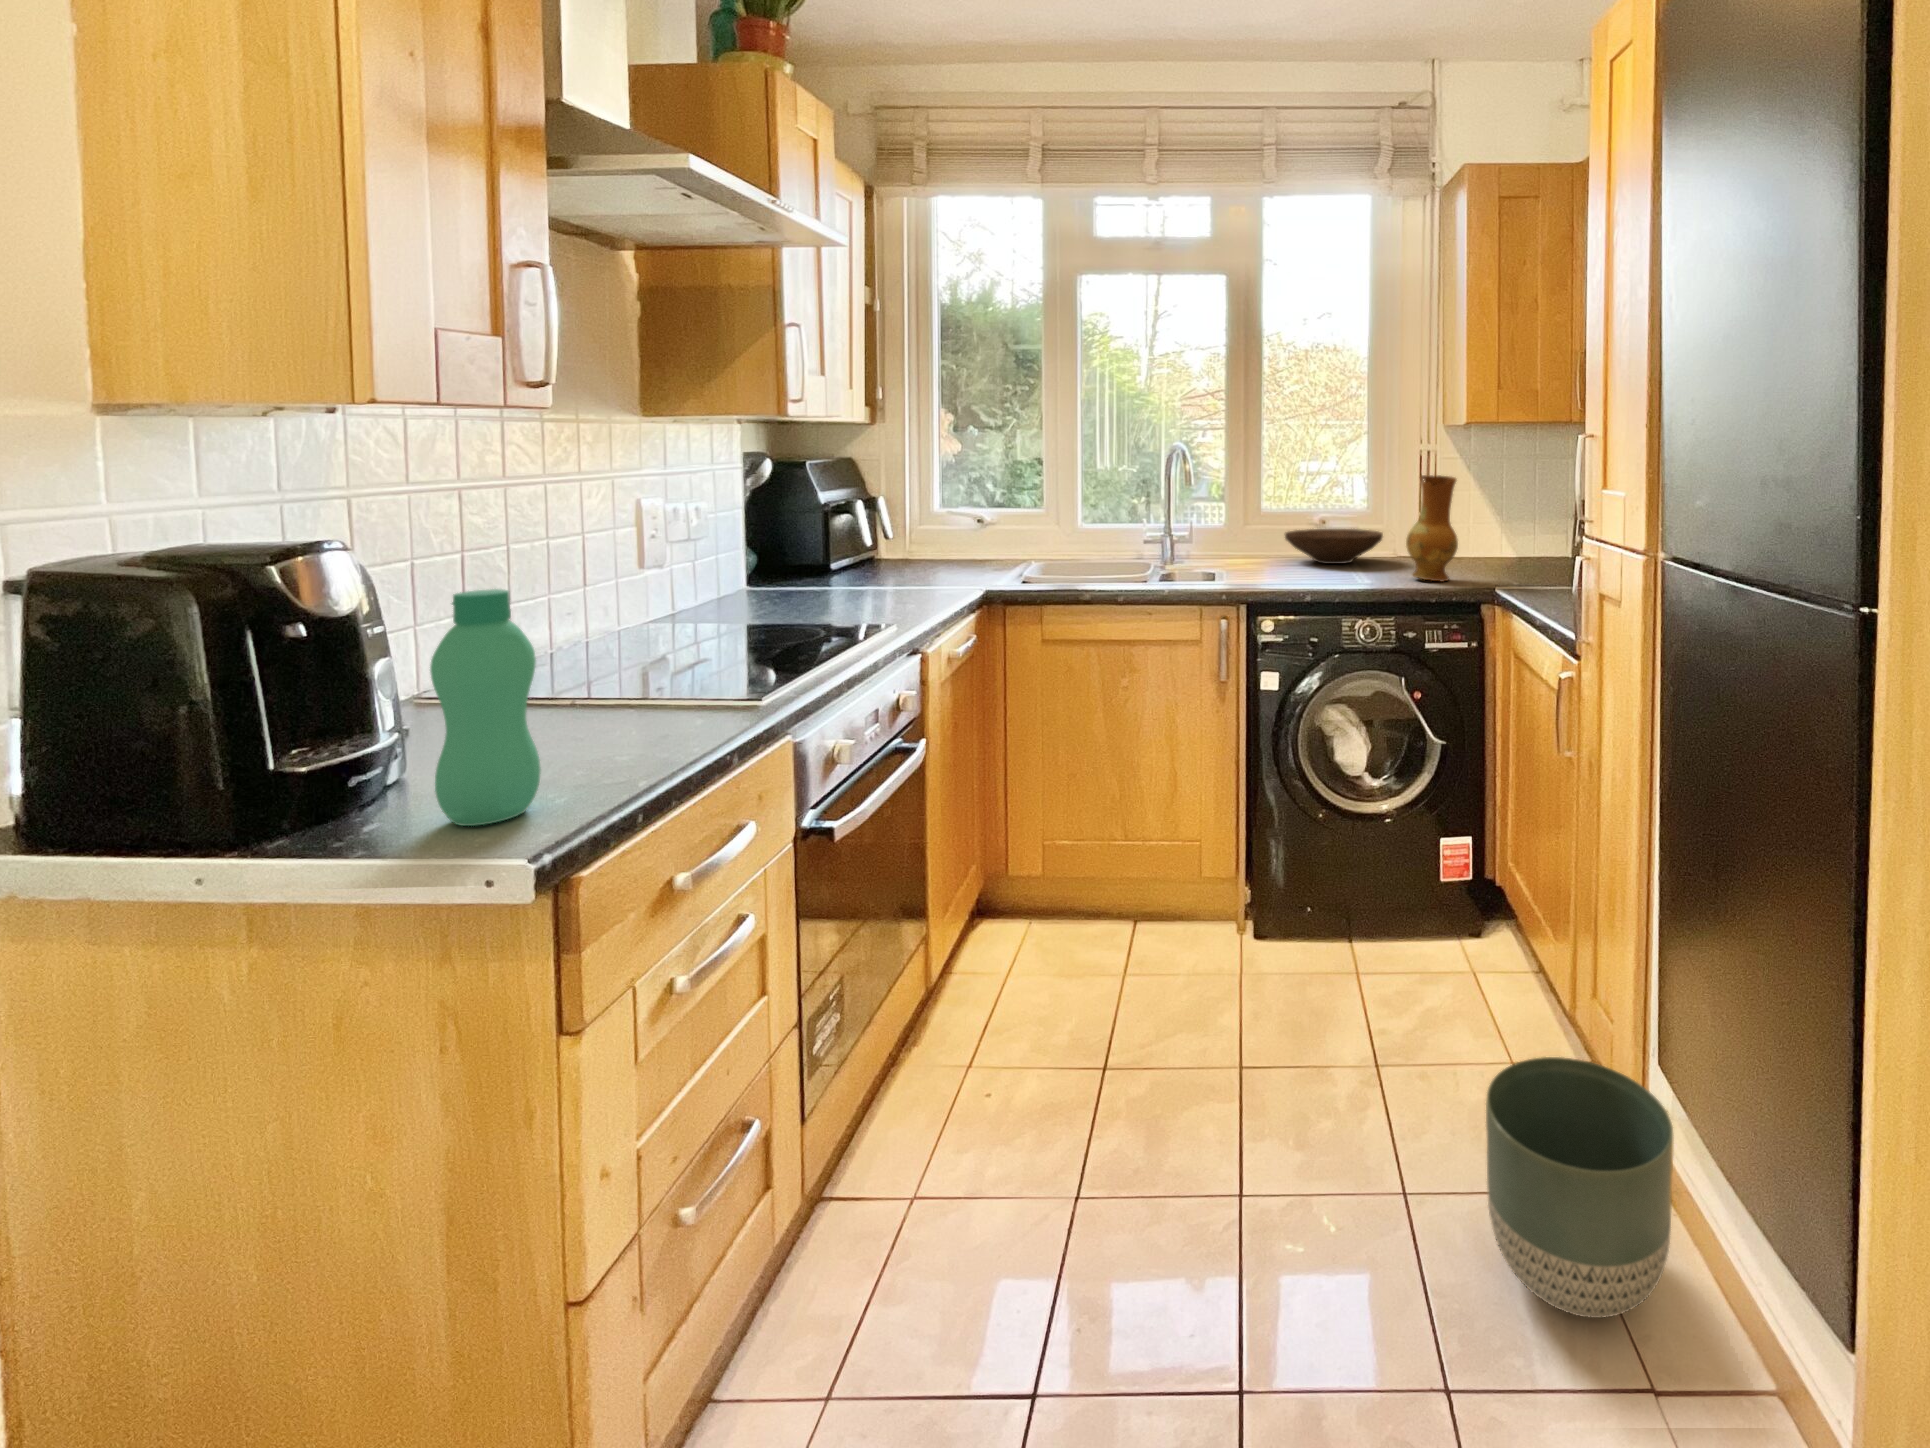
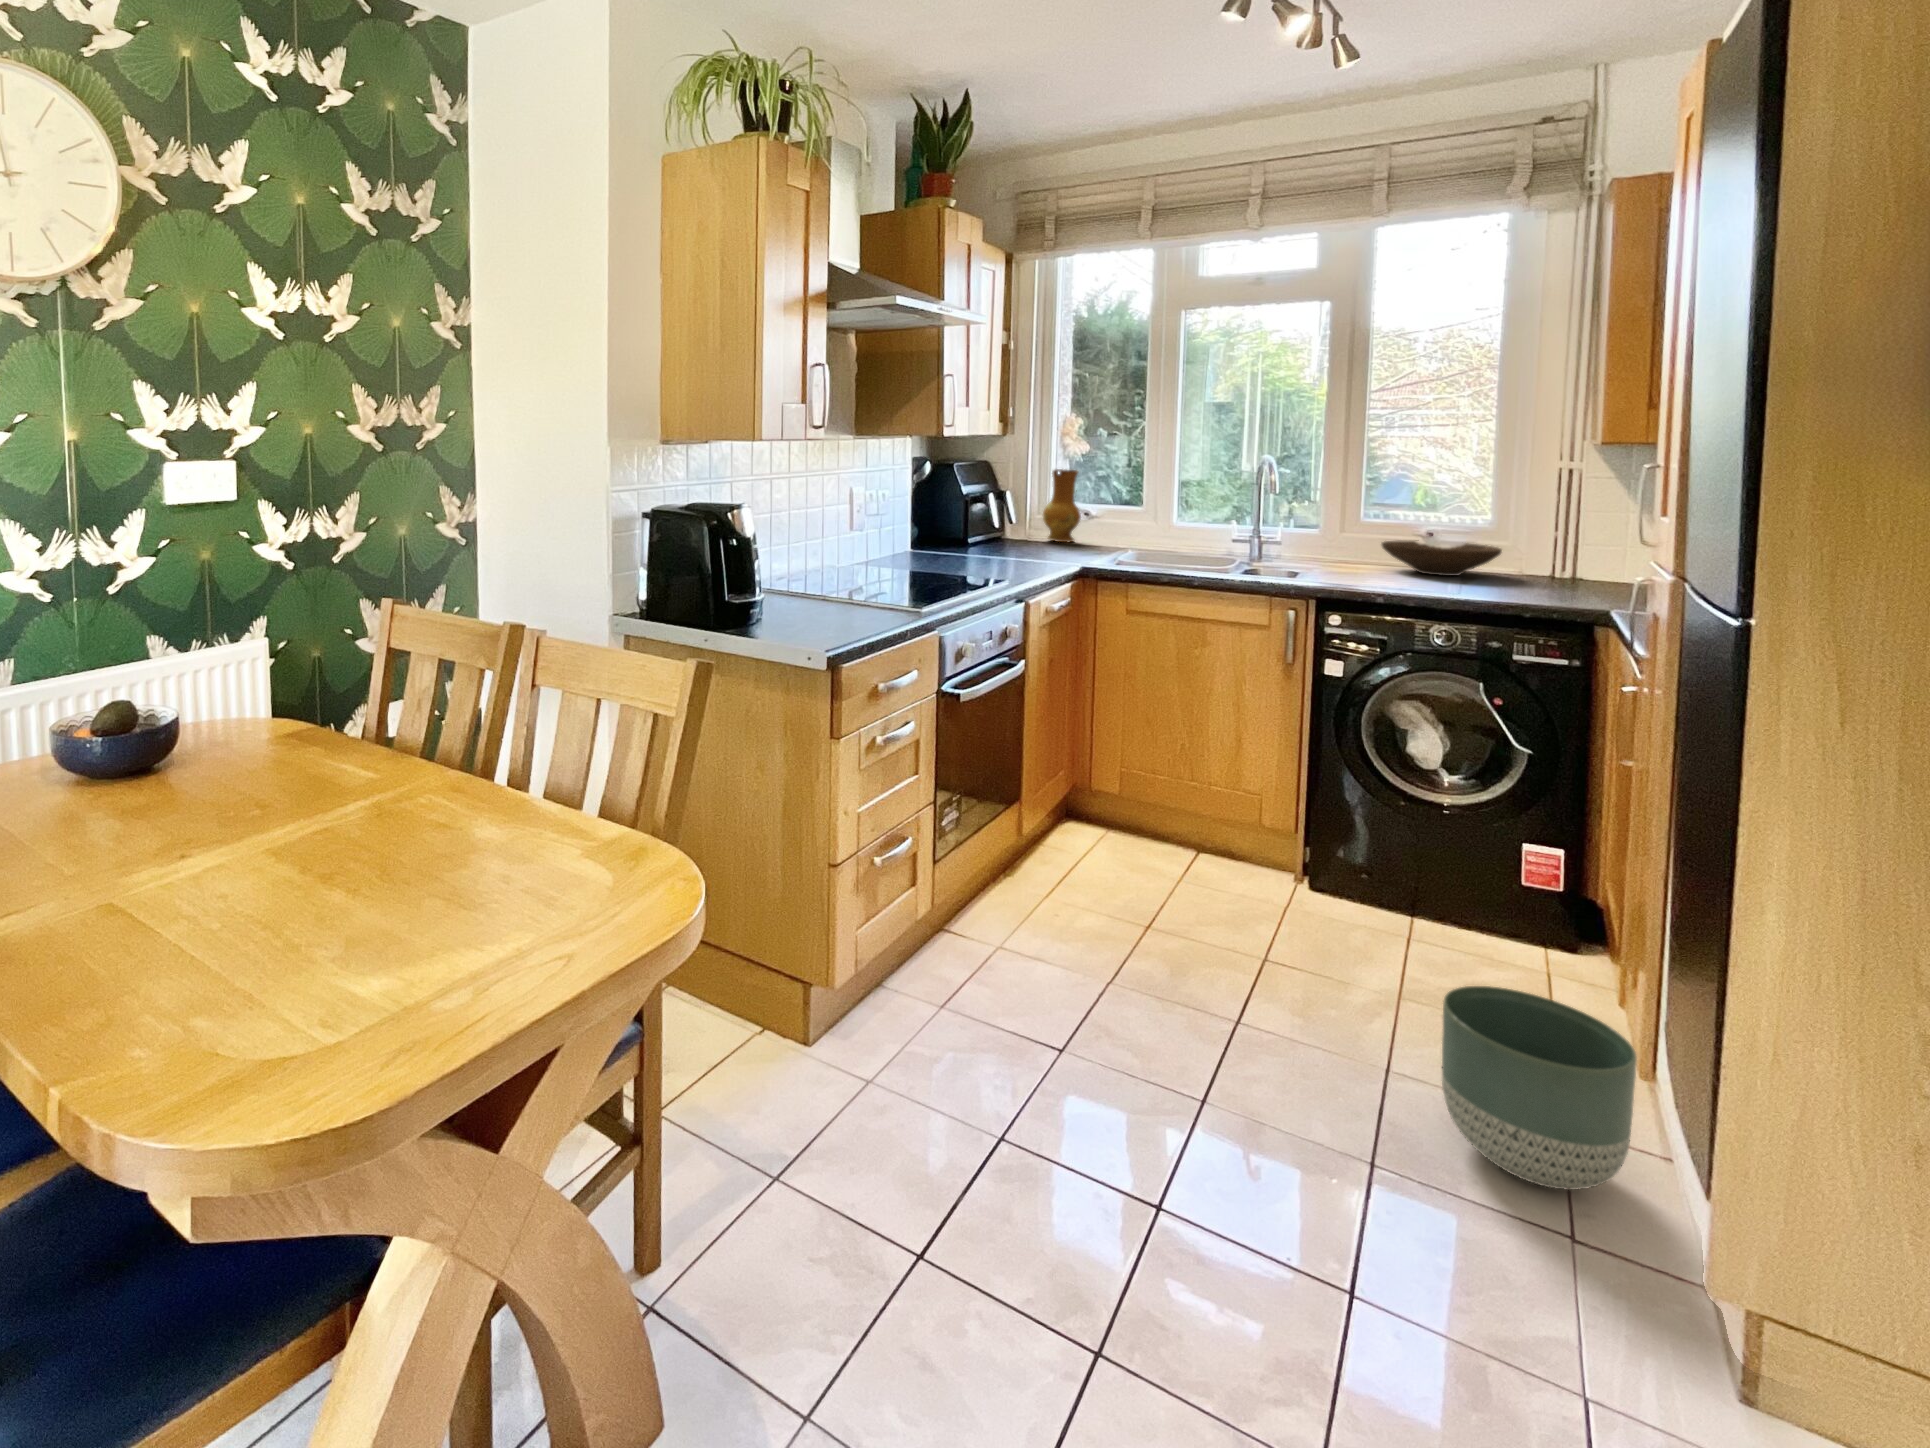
ceramic jug: present [1406,475,1458,581] -> present [1043,469,1081,542]
bottle: present [430,589,541,826] -> none [790,533,828,637]

